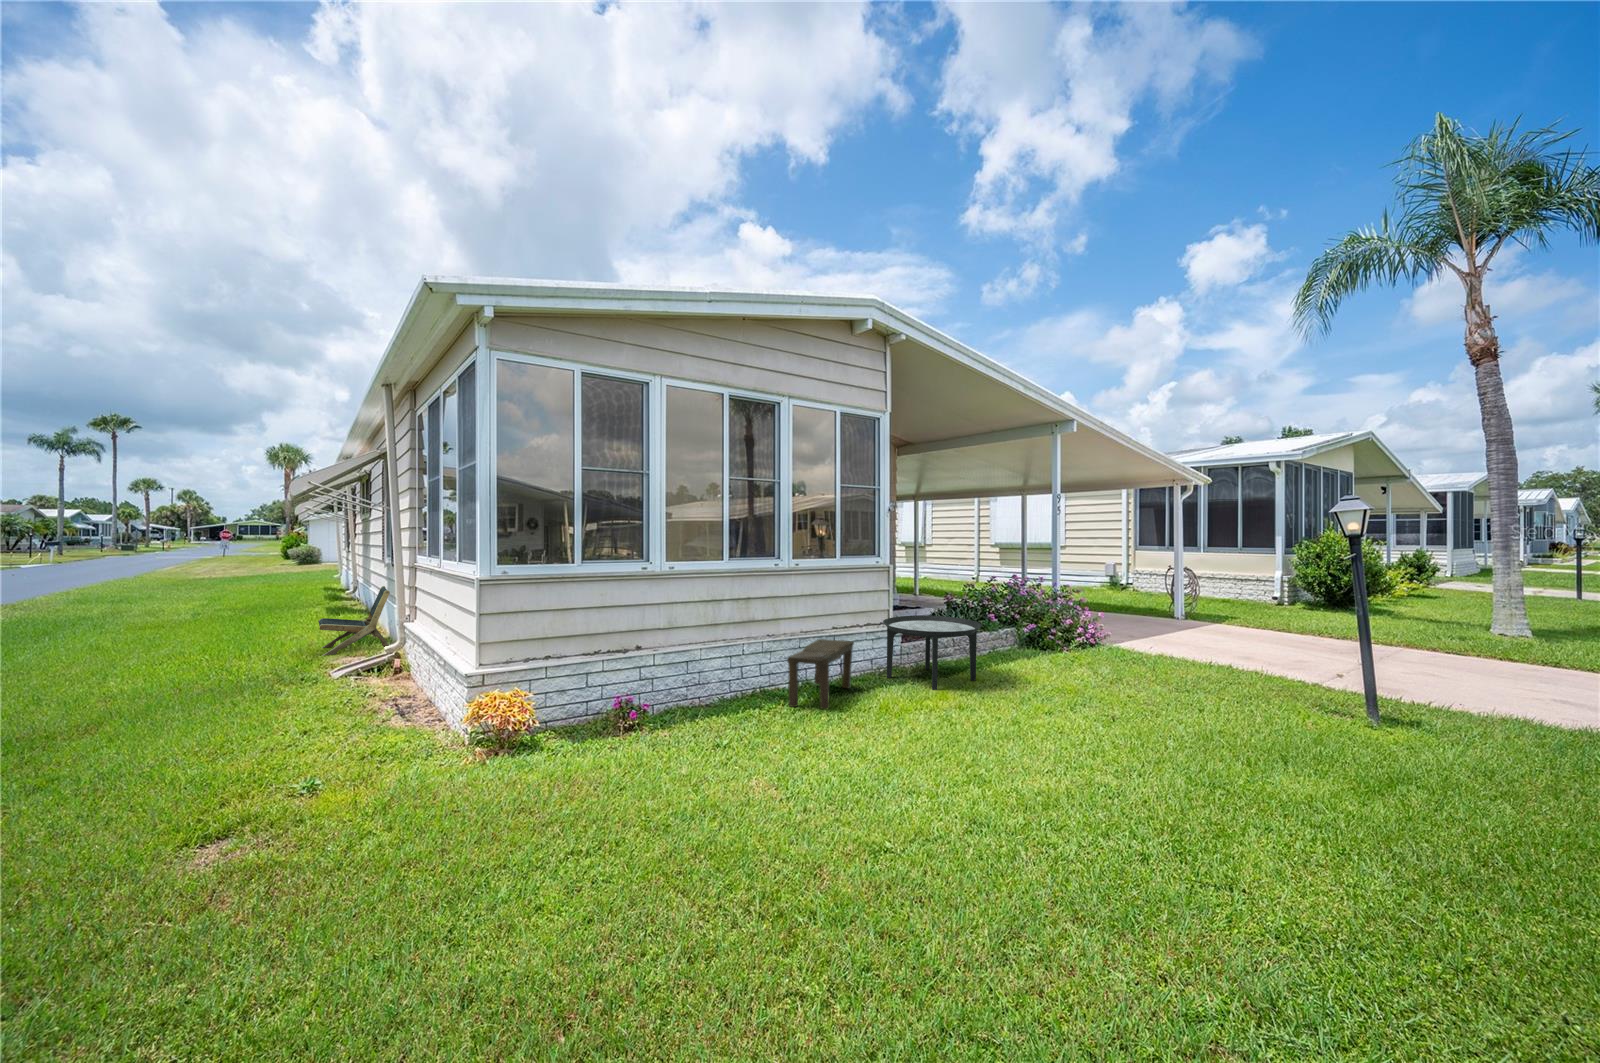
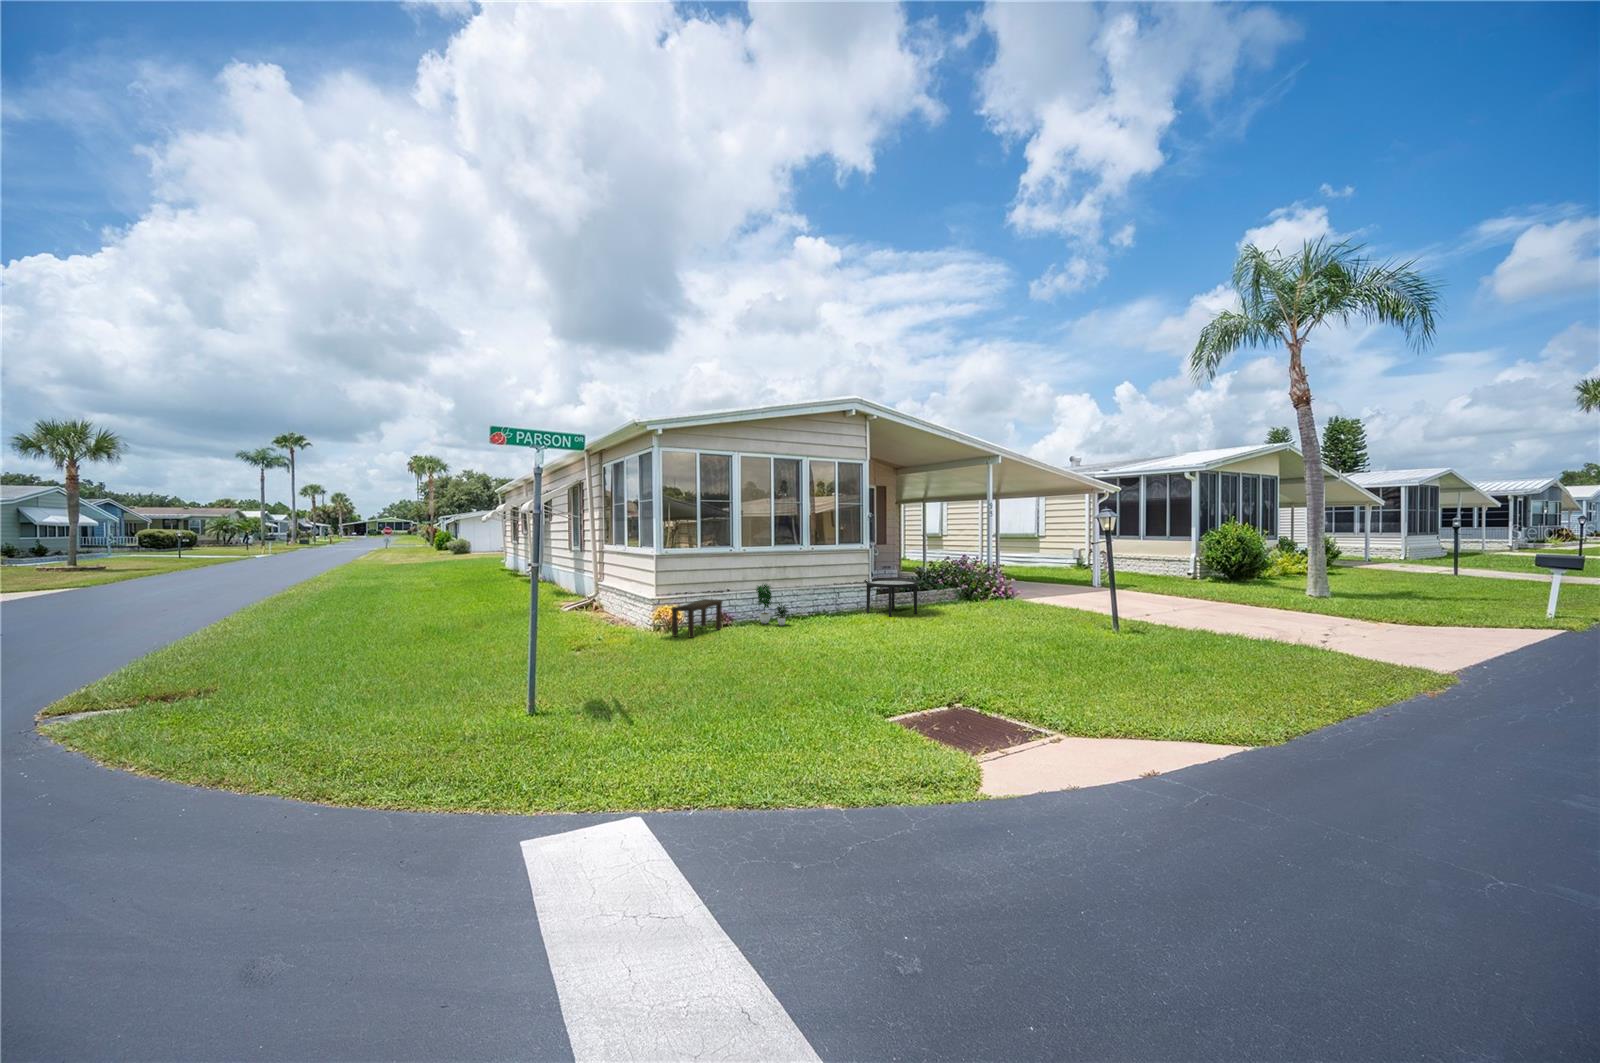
lounge chair: present [318,586,390,656] -> none [542,563,583,603]
potted plant: none [690,630,759,718] -> present [756,584,789,625]
bench: present [787,639,854,709] -> present [671,599,723,638]

